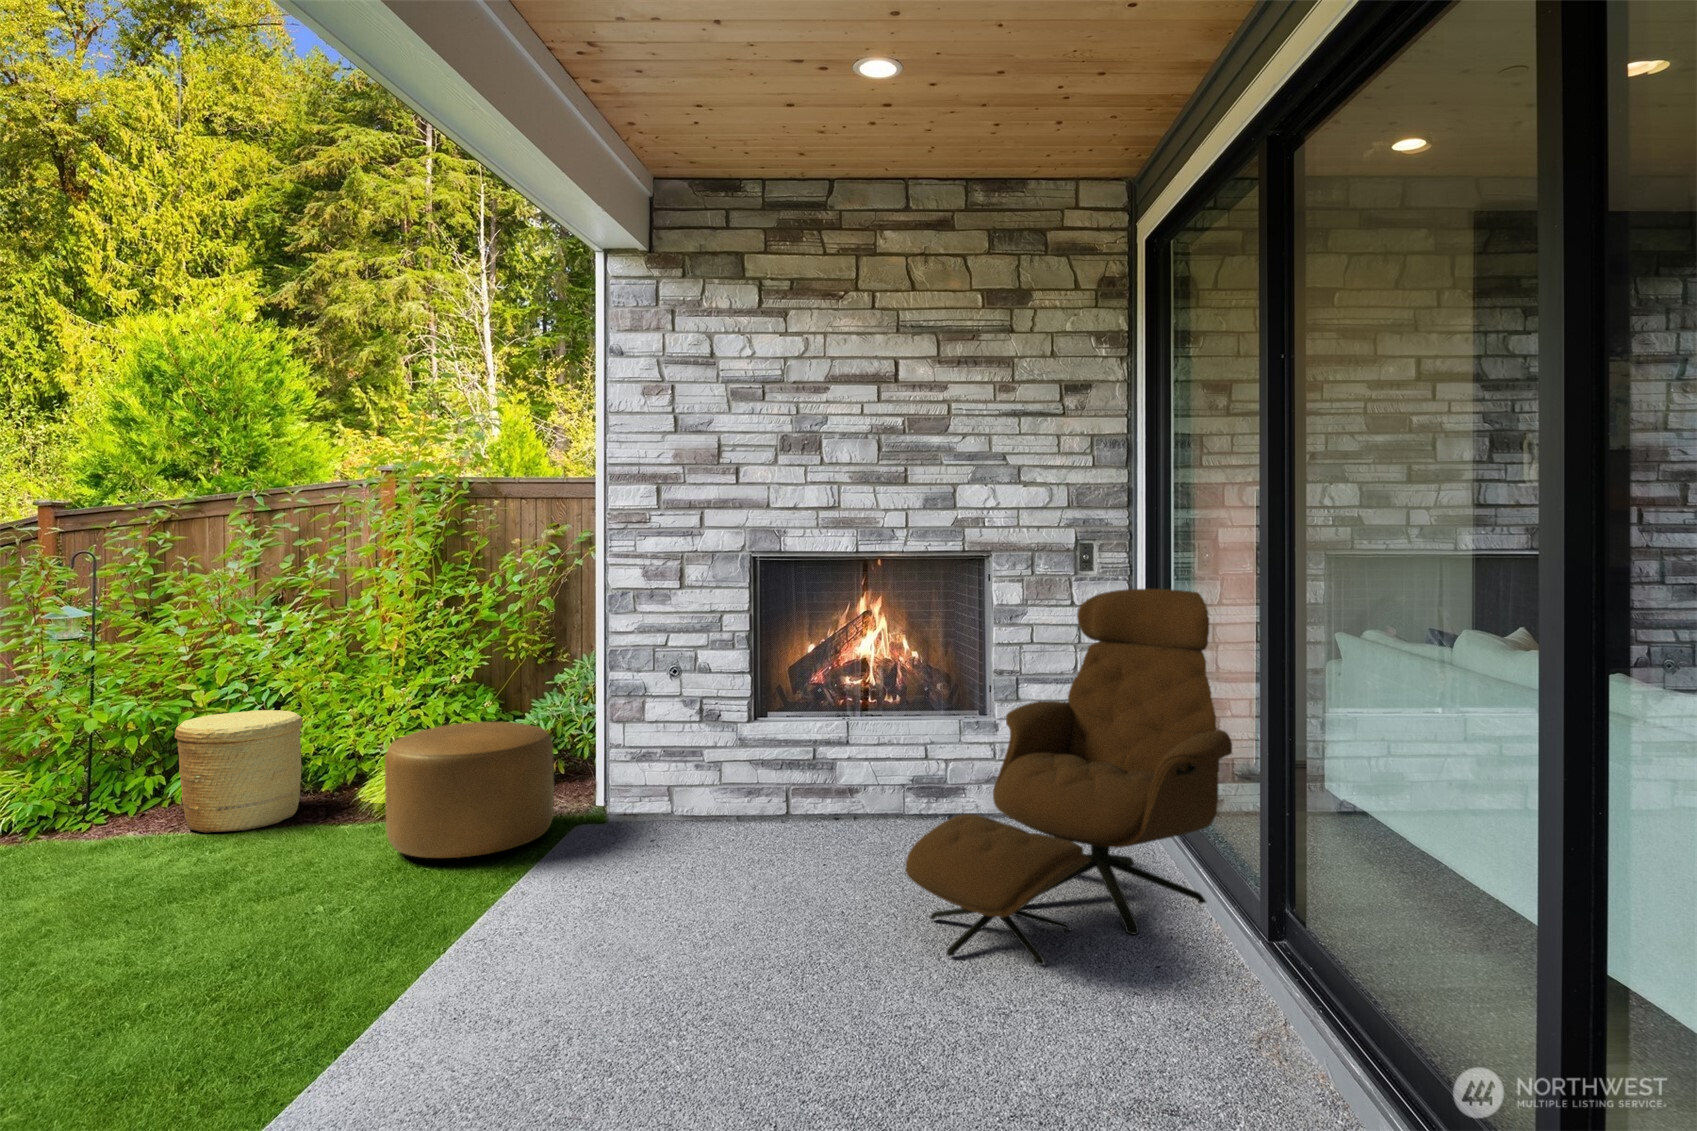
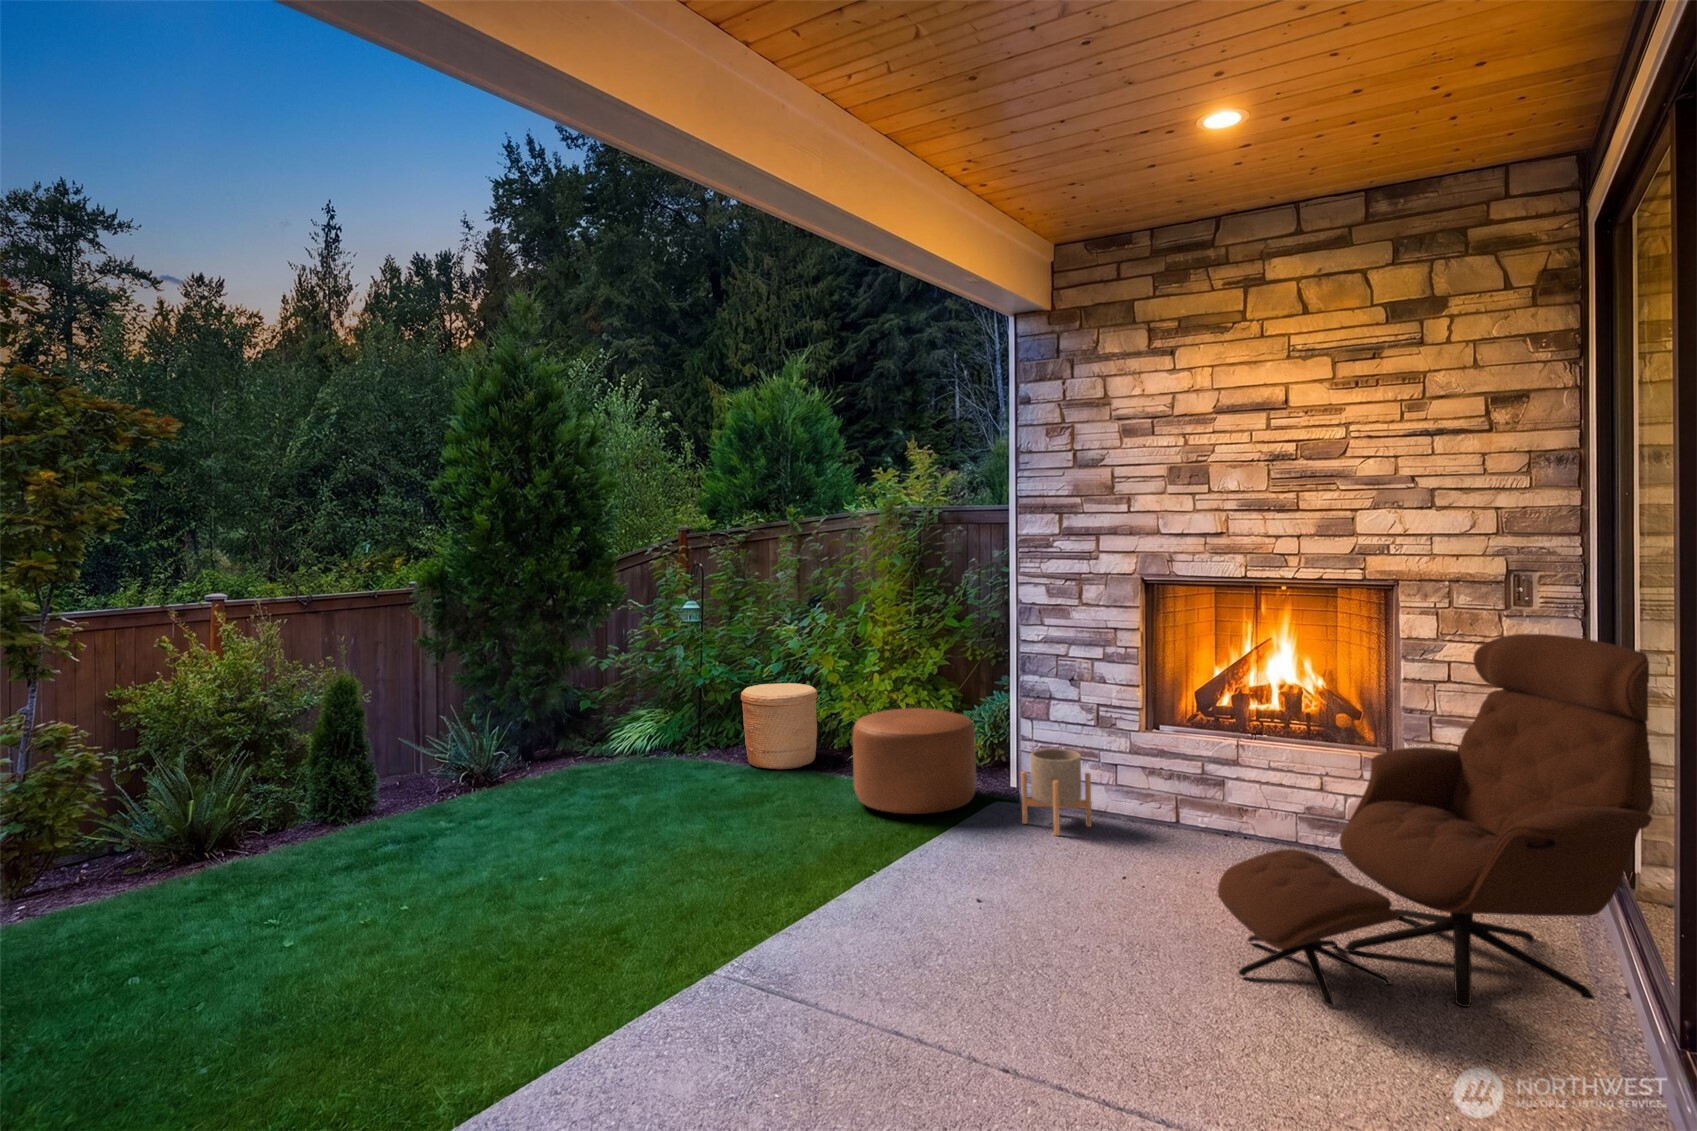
planter: none [622,750,701,850] -> present [1021,749,1091,836]

